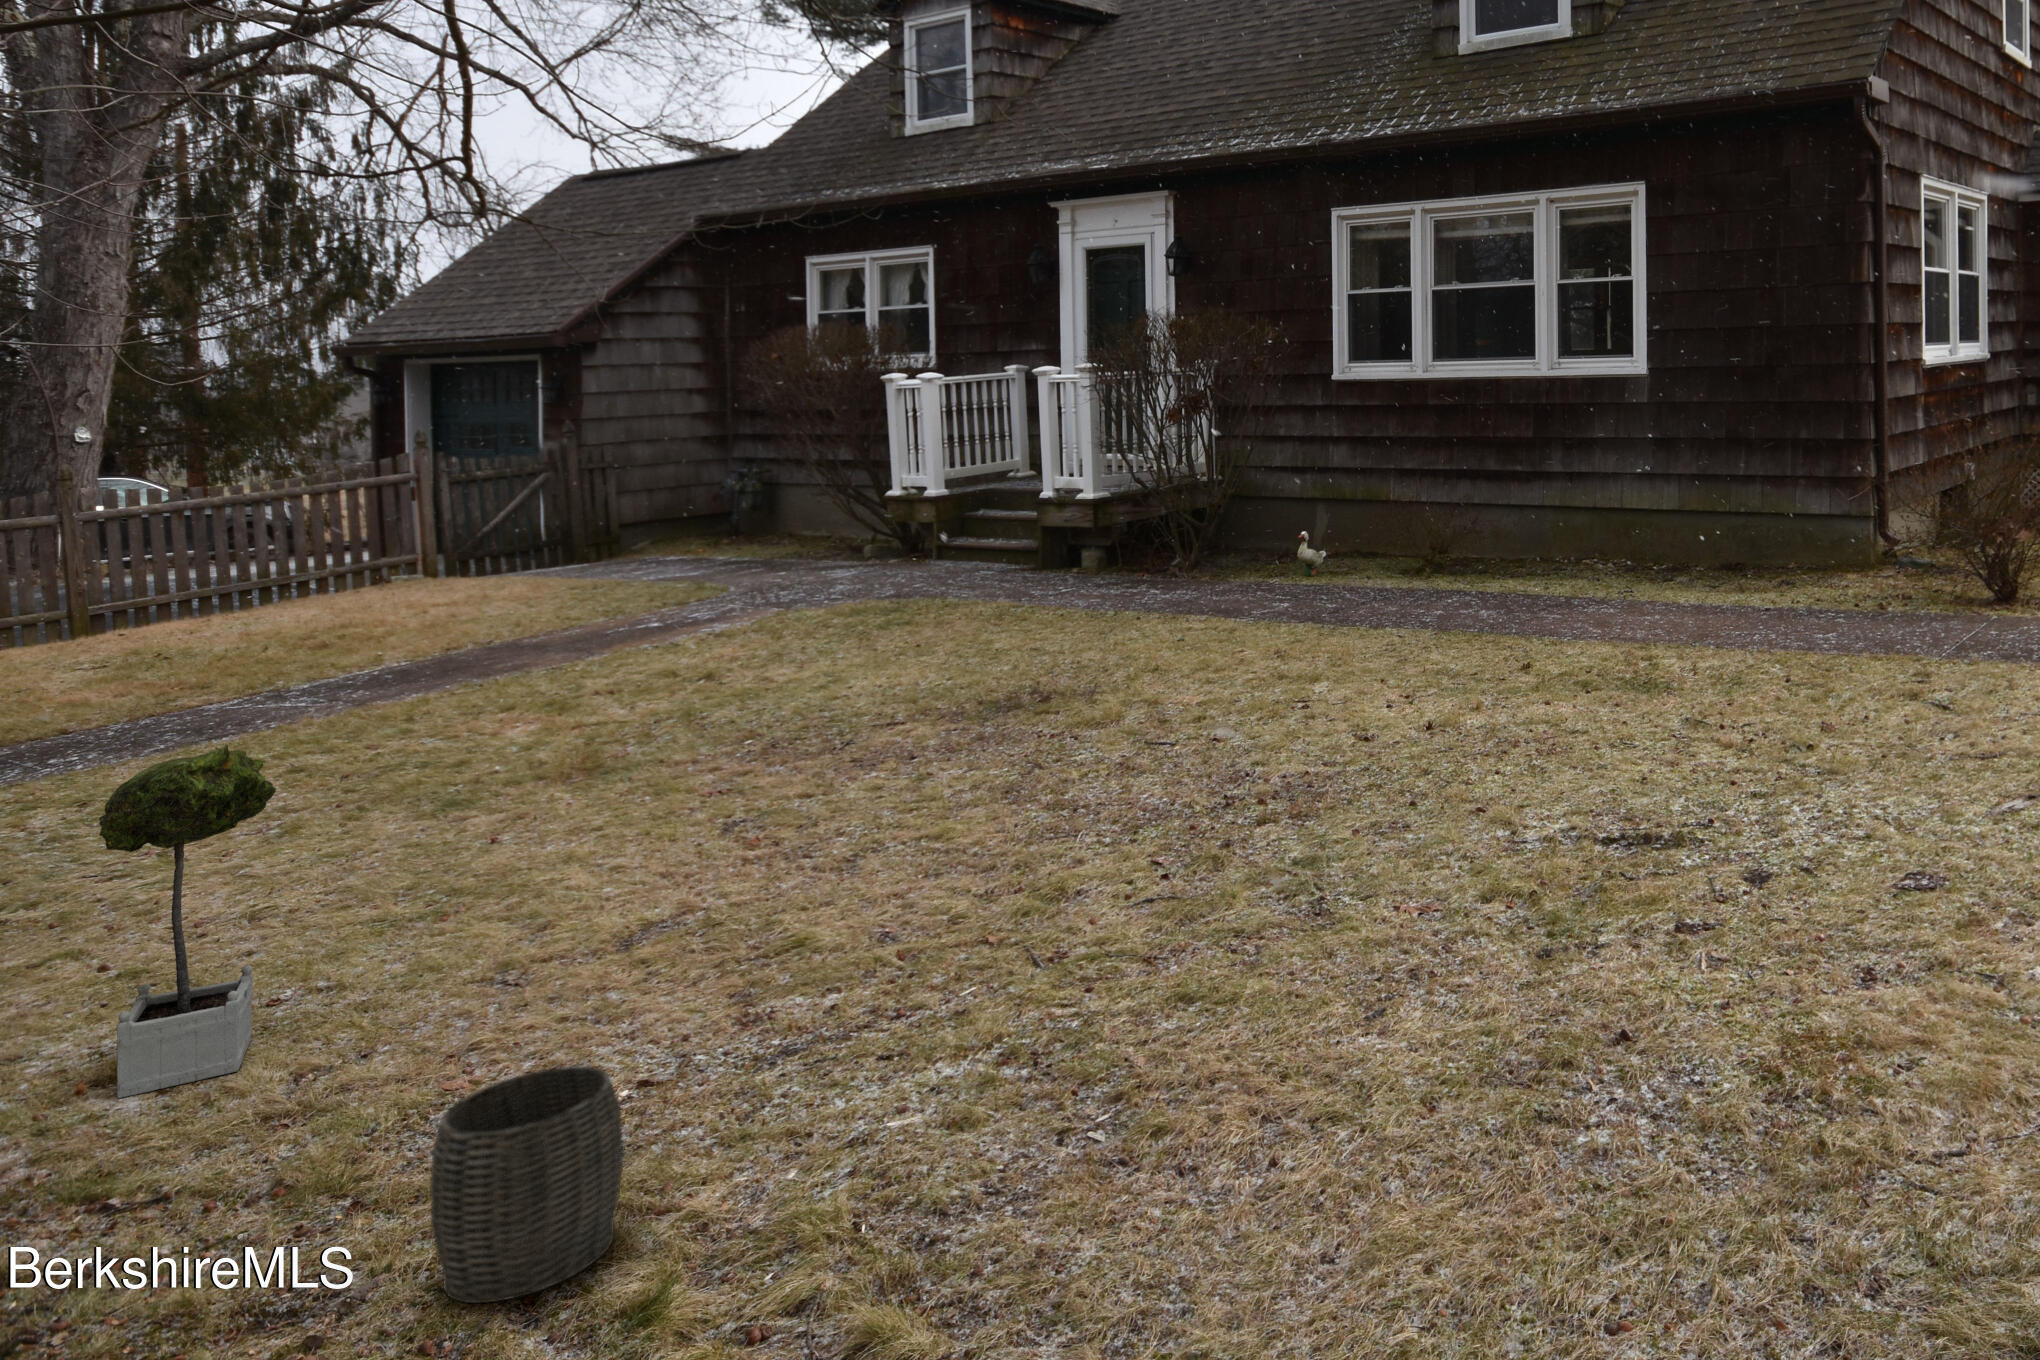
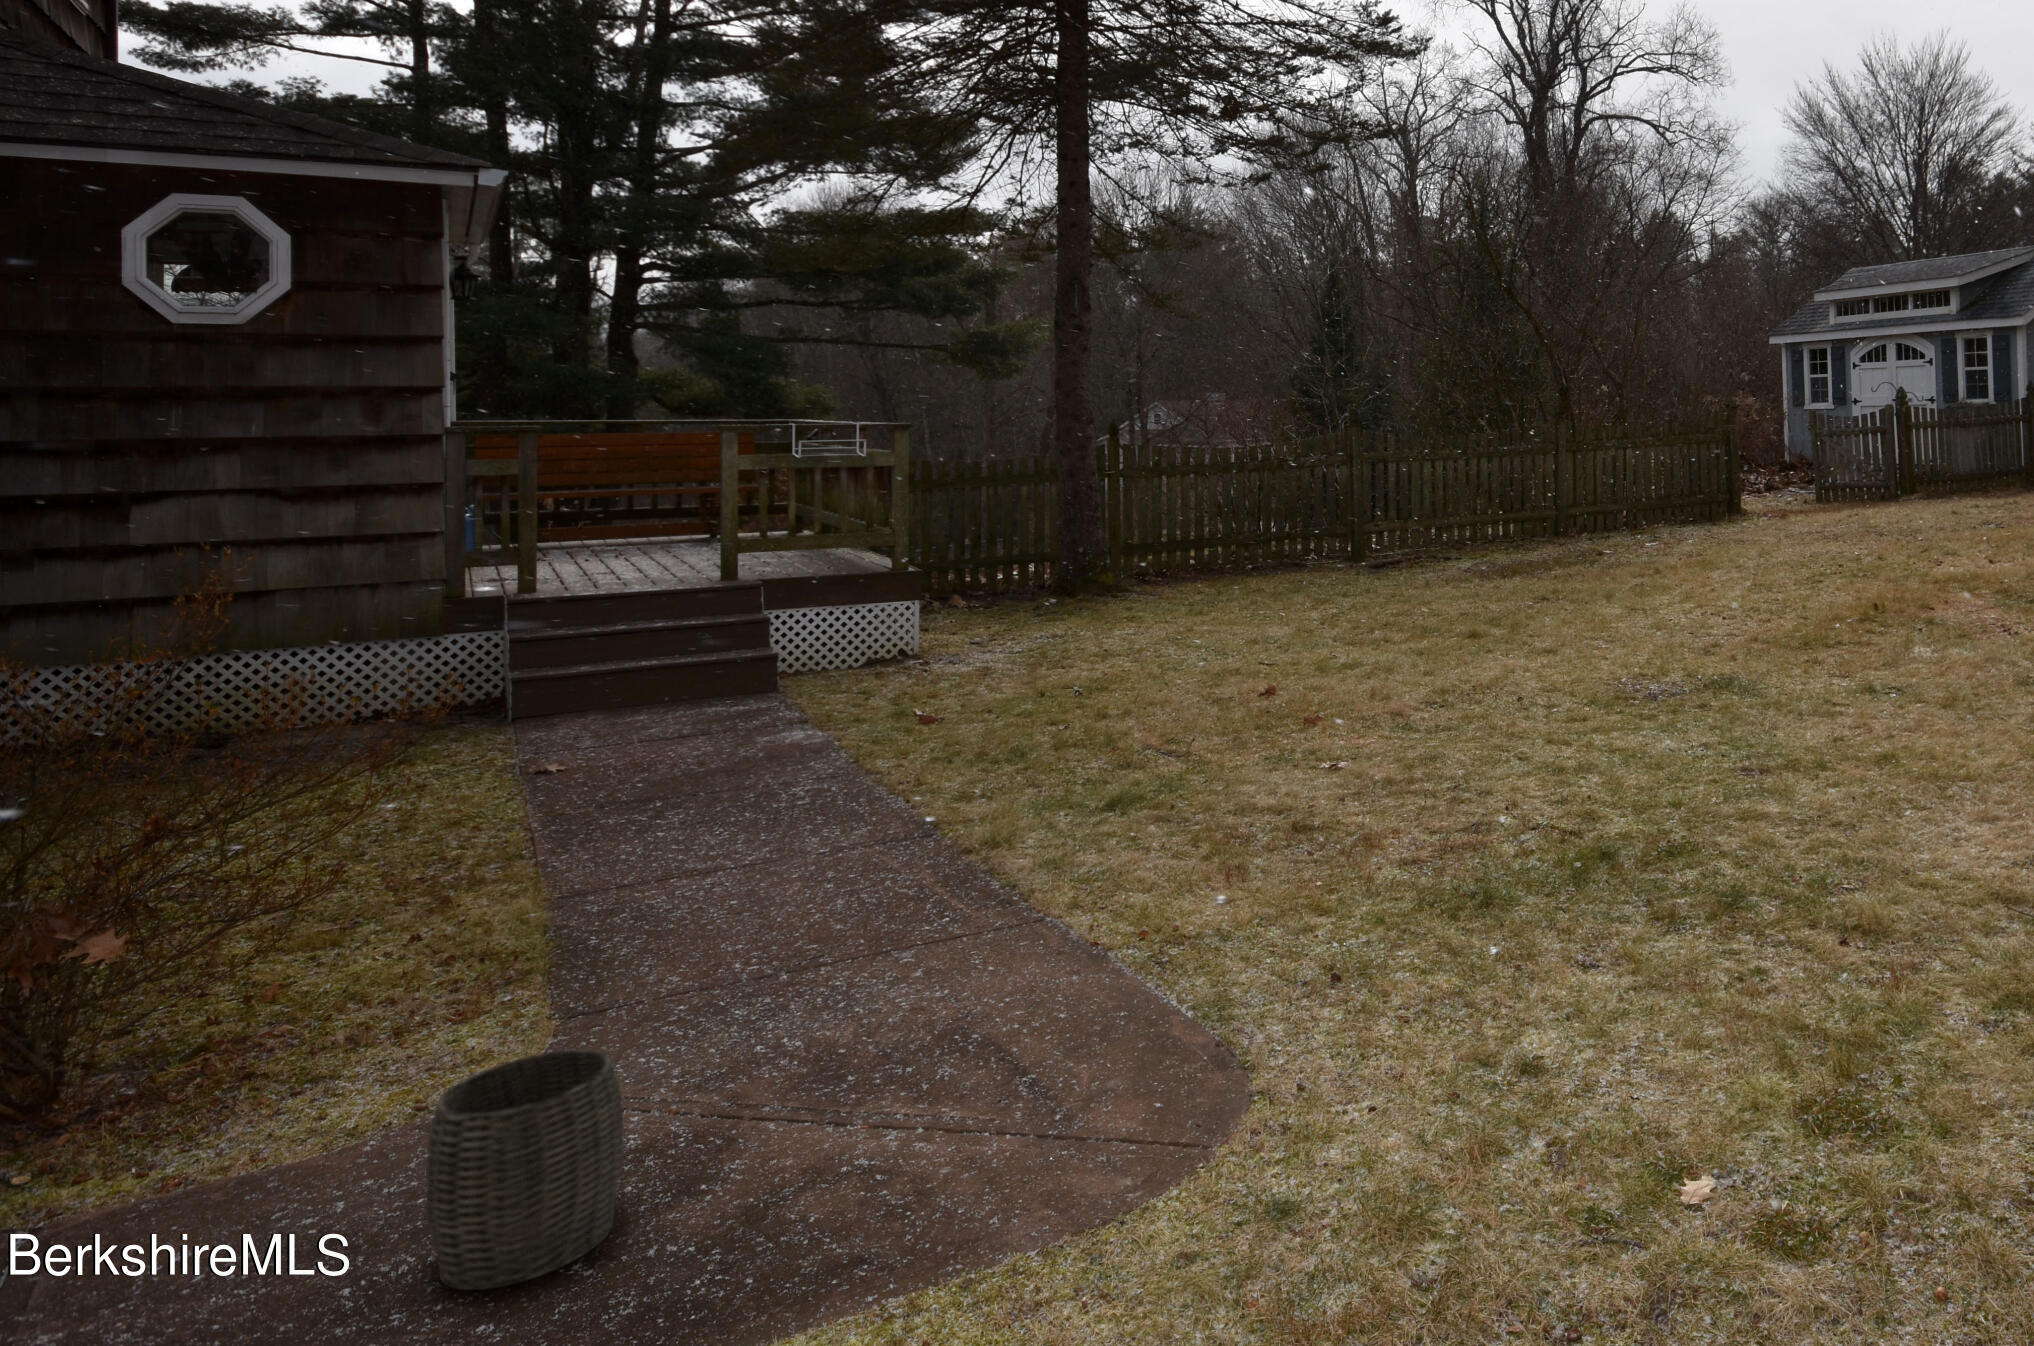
potted tree: present [99,745,276,1098] -> none [120,732,298,1088]

